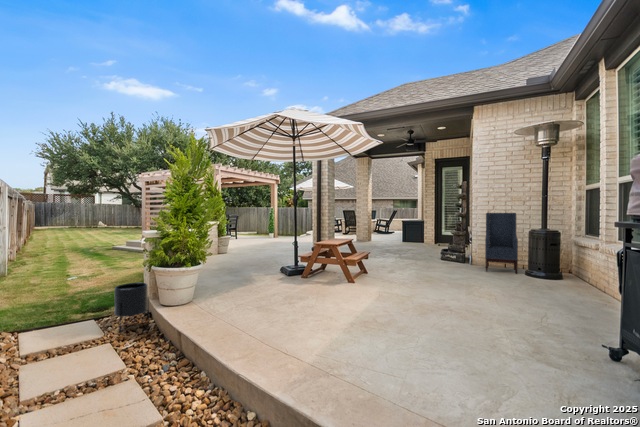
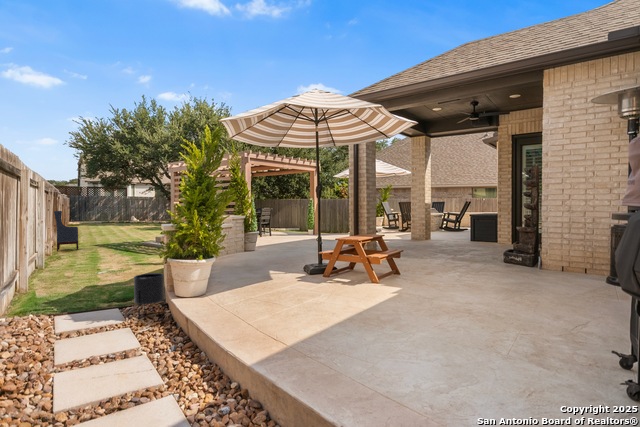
armchair: present [485,213,518,274] -> present [54,211,78,251]

